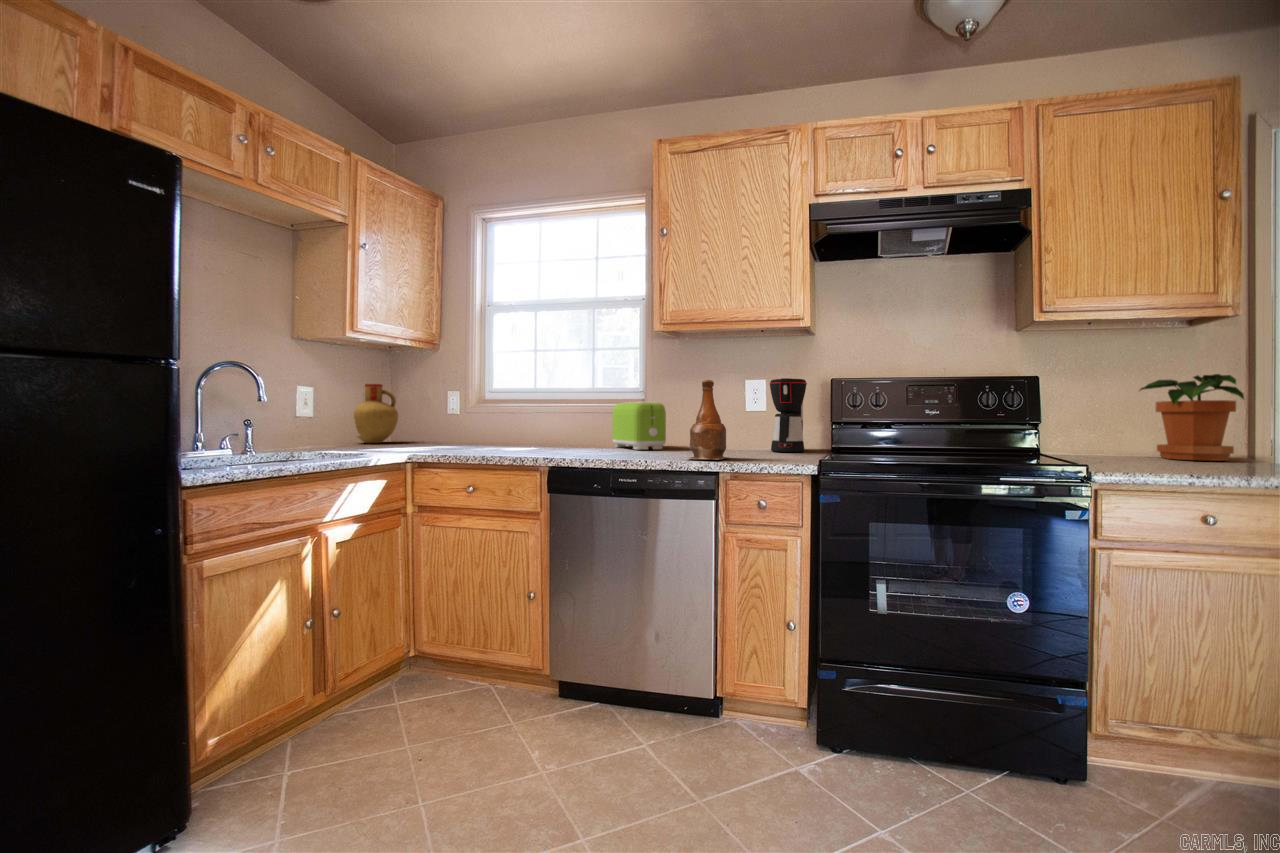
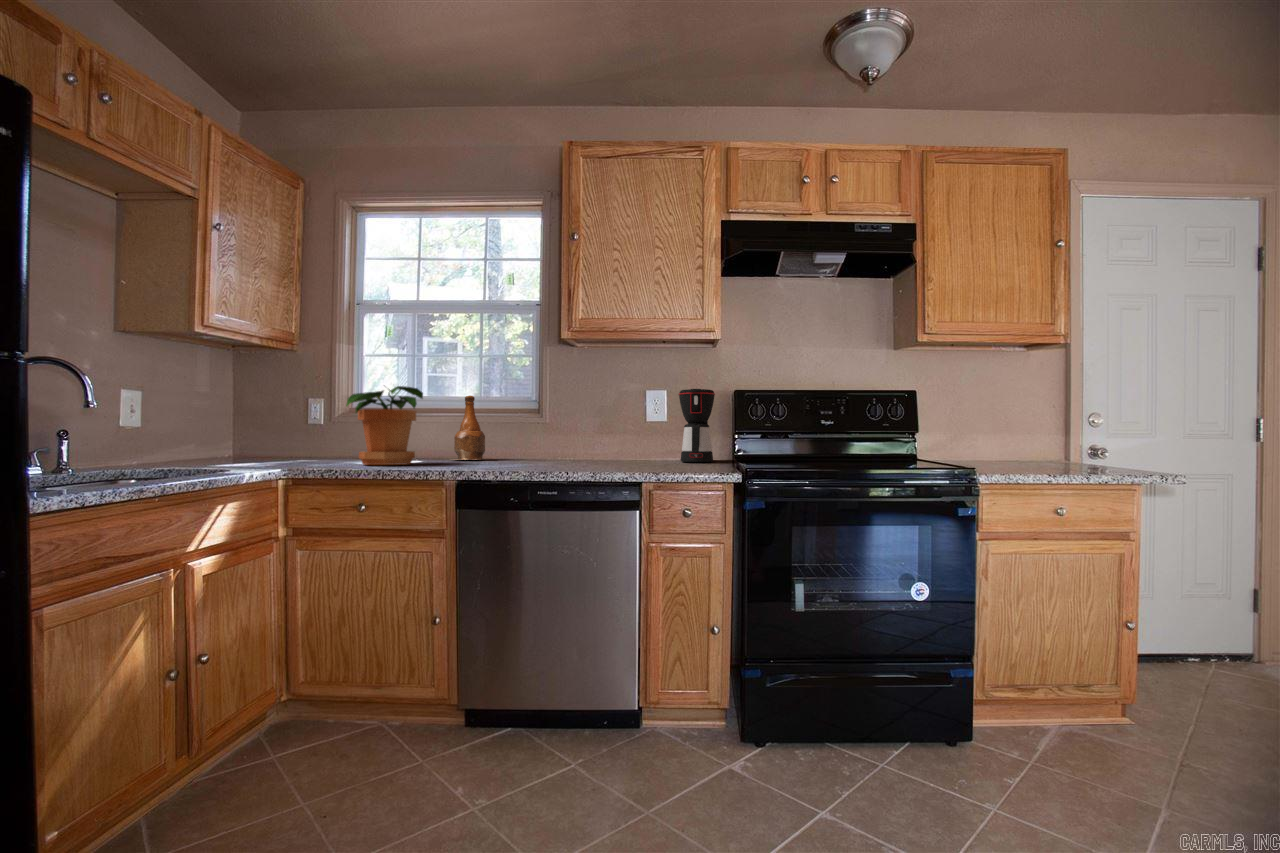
potted plant: present [1140,374,1244,461] -> present [346,386,423,465]
bottle: present [689,380,729,460] -> present [453,396,485,460]
vase: present [354,384,398,443] -> none [173,388,241,461]
toaster: present [612,402,666,449] -> none [510,411,573,462]

